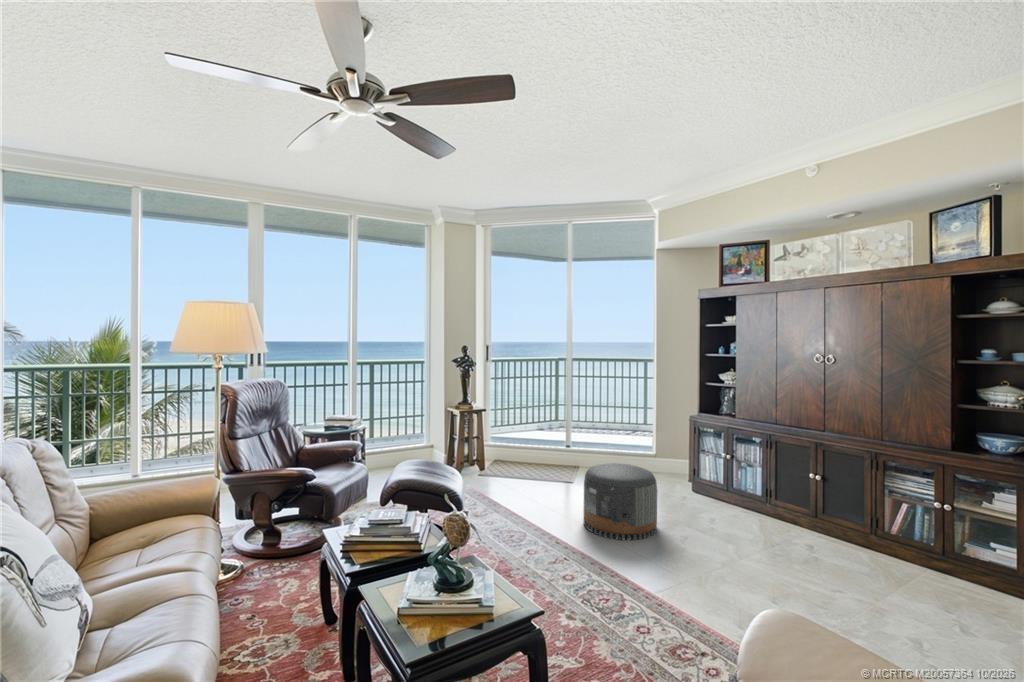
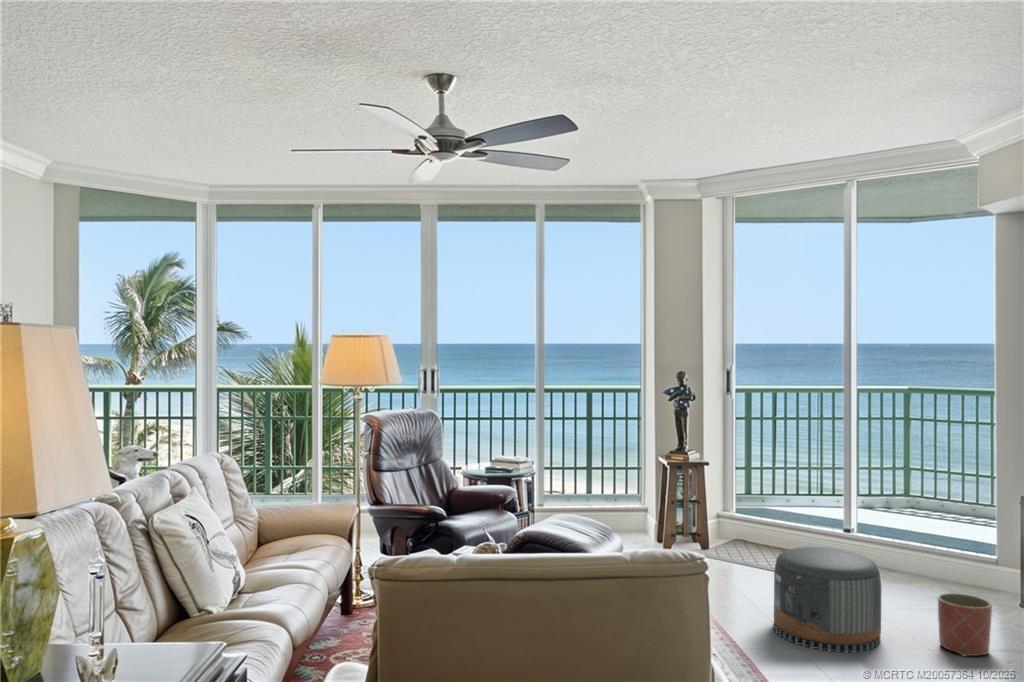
planter: none [684,484,718,526] -> present [938,593,992,656]

